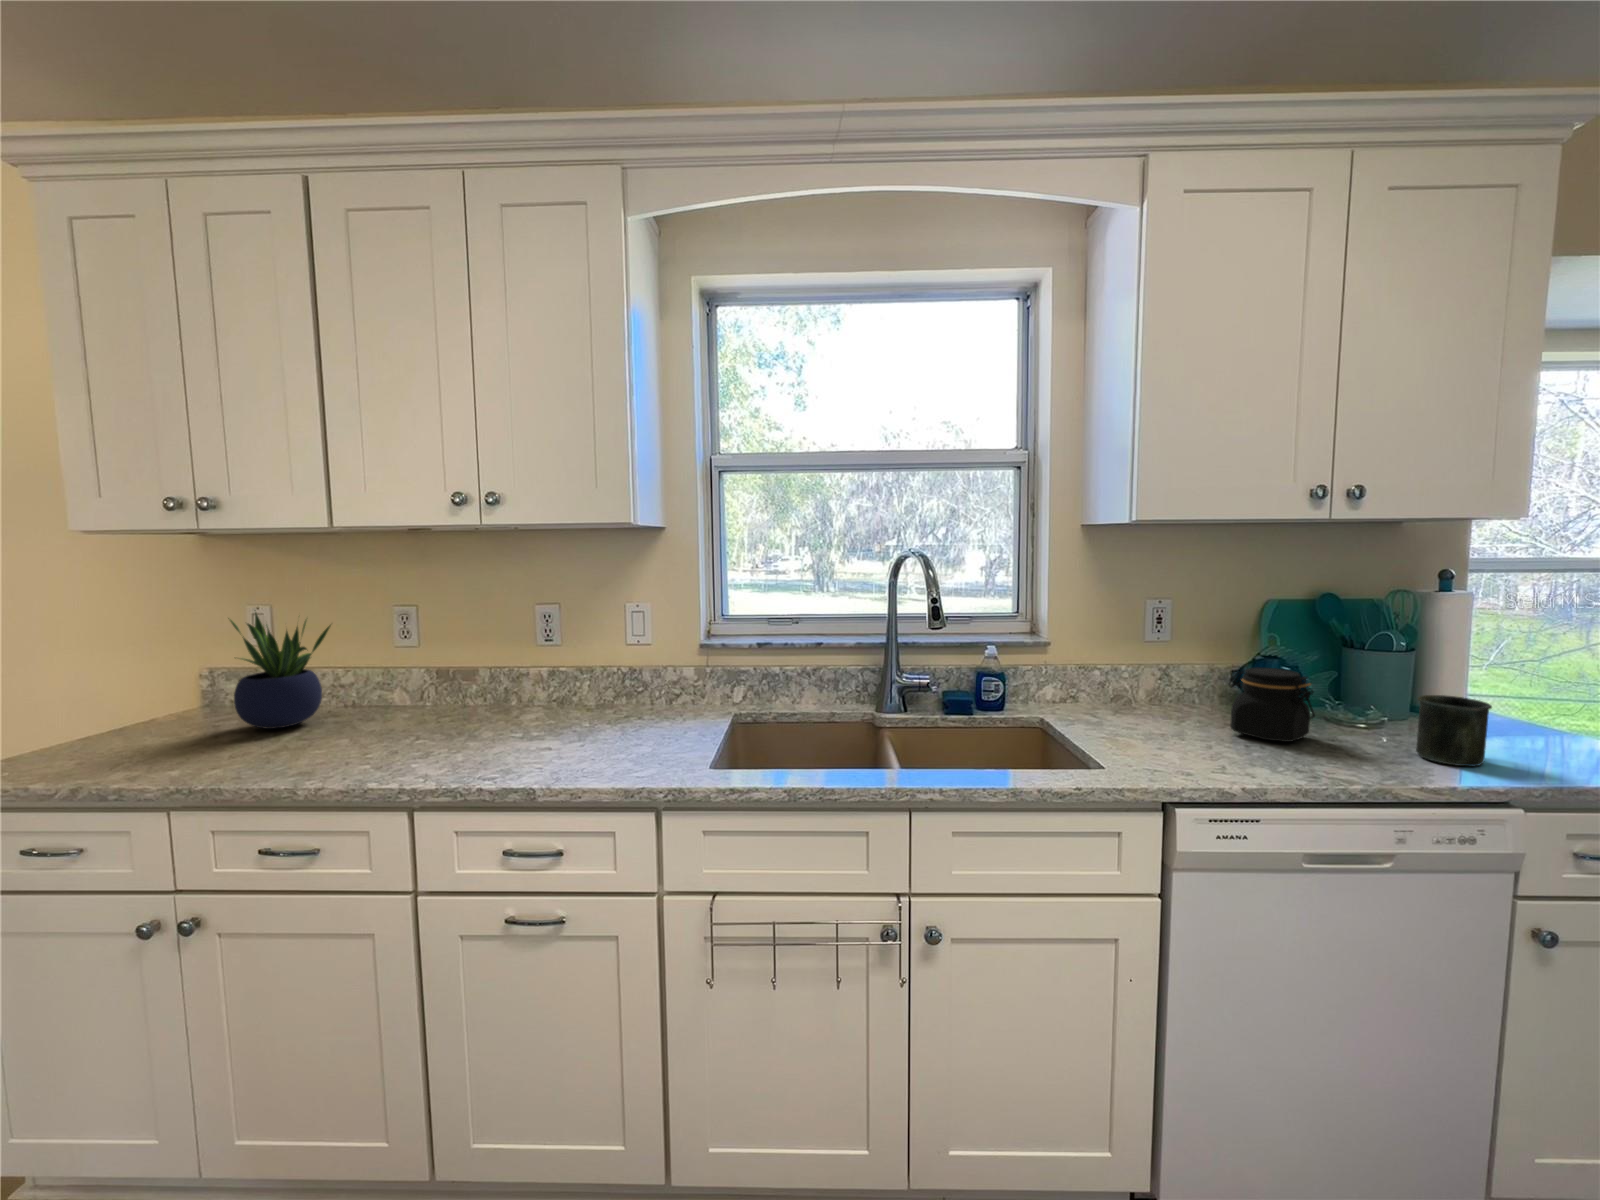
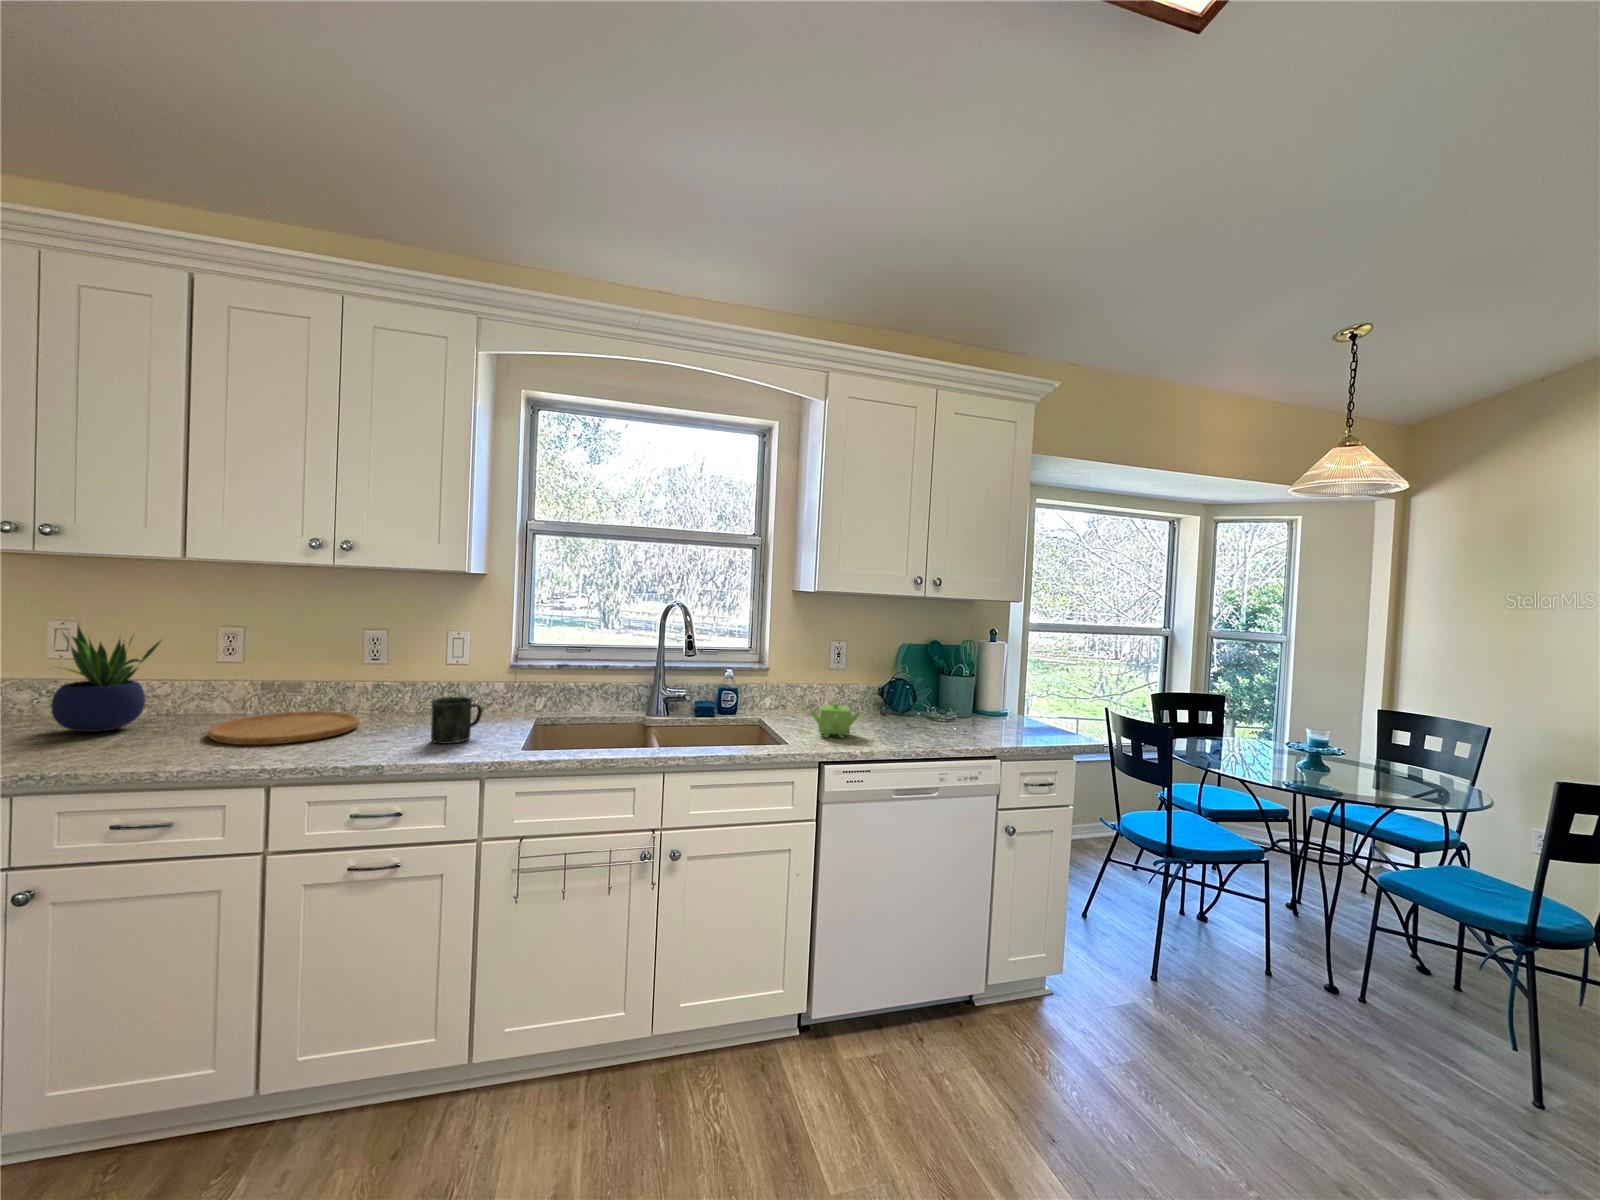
jar: present [1229,667,1315,742] -> none [869,684,911,728]
mug: present [1416,695,1492,766] -> present [431,697,482,744]
teapot: none [1133,701,1229,759] -> present [810,703,860,738]
cutting board: none [370,704,530,751] -> present [208,711,359,745]

